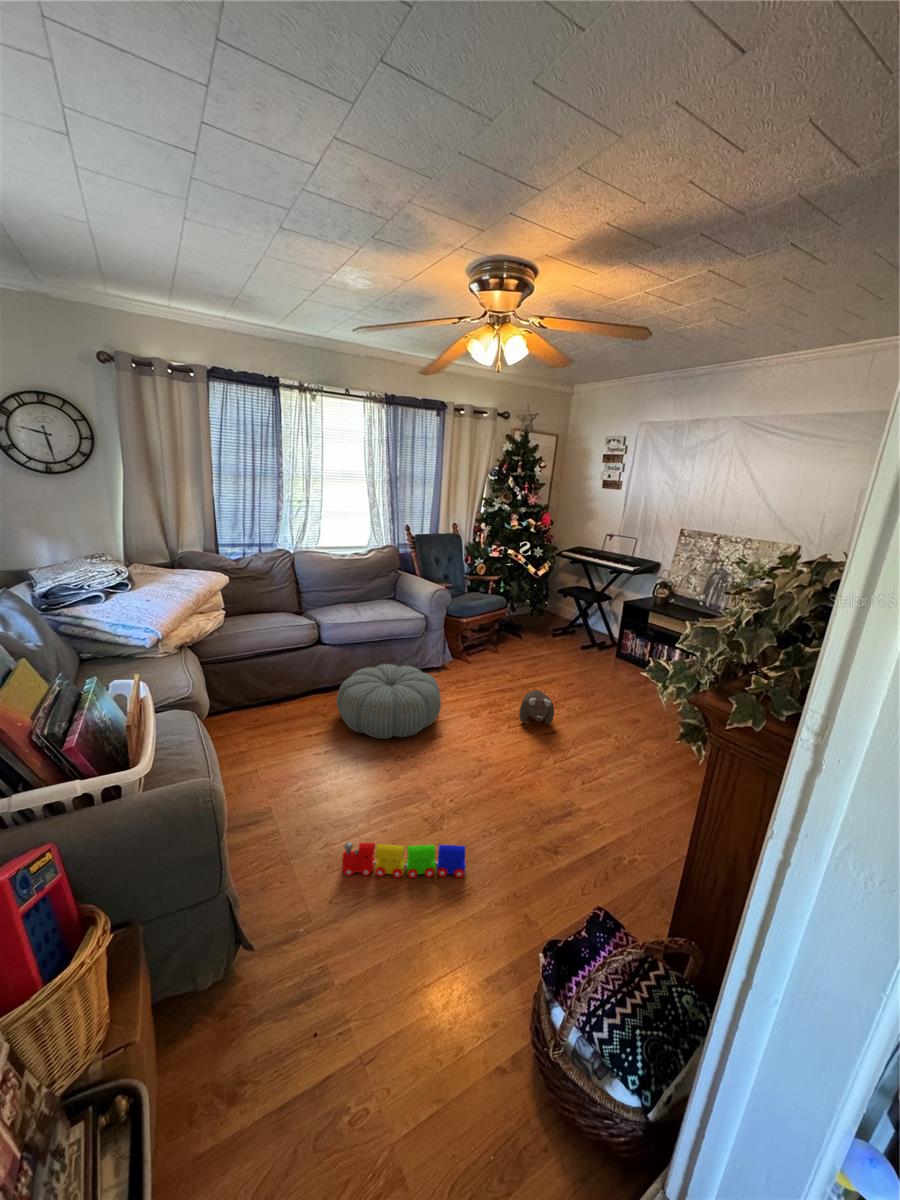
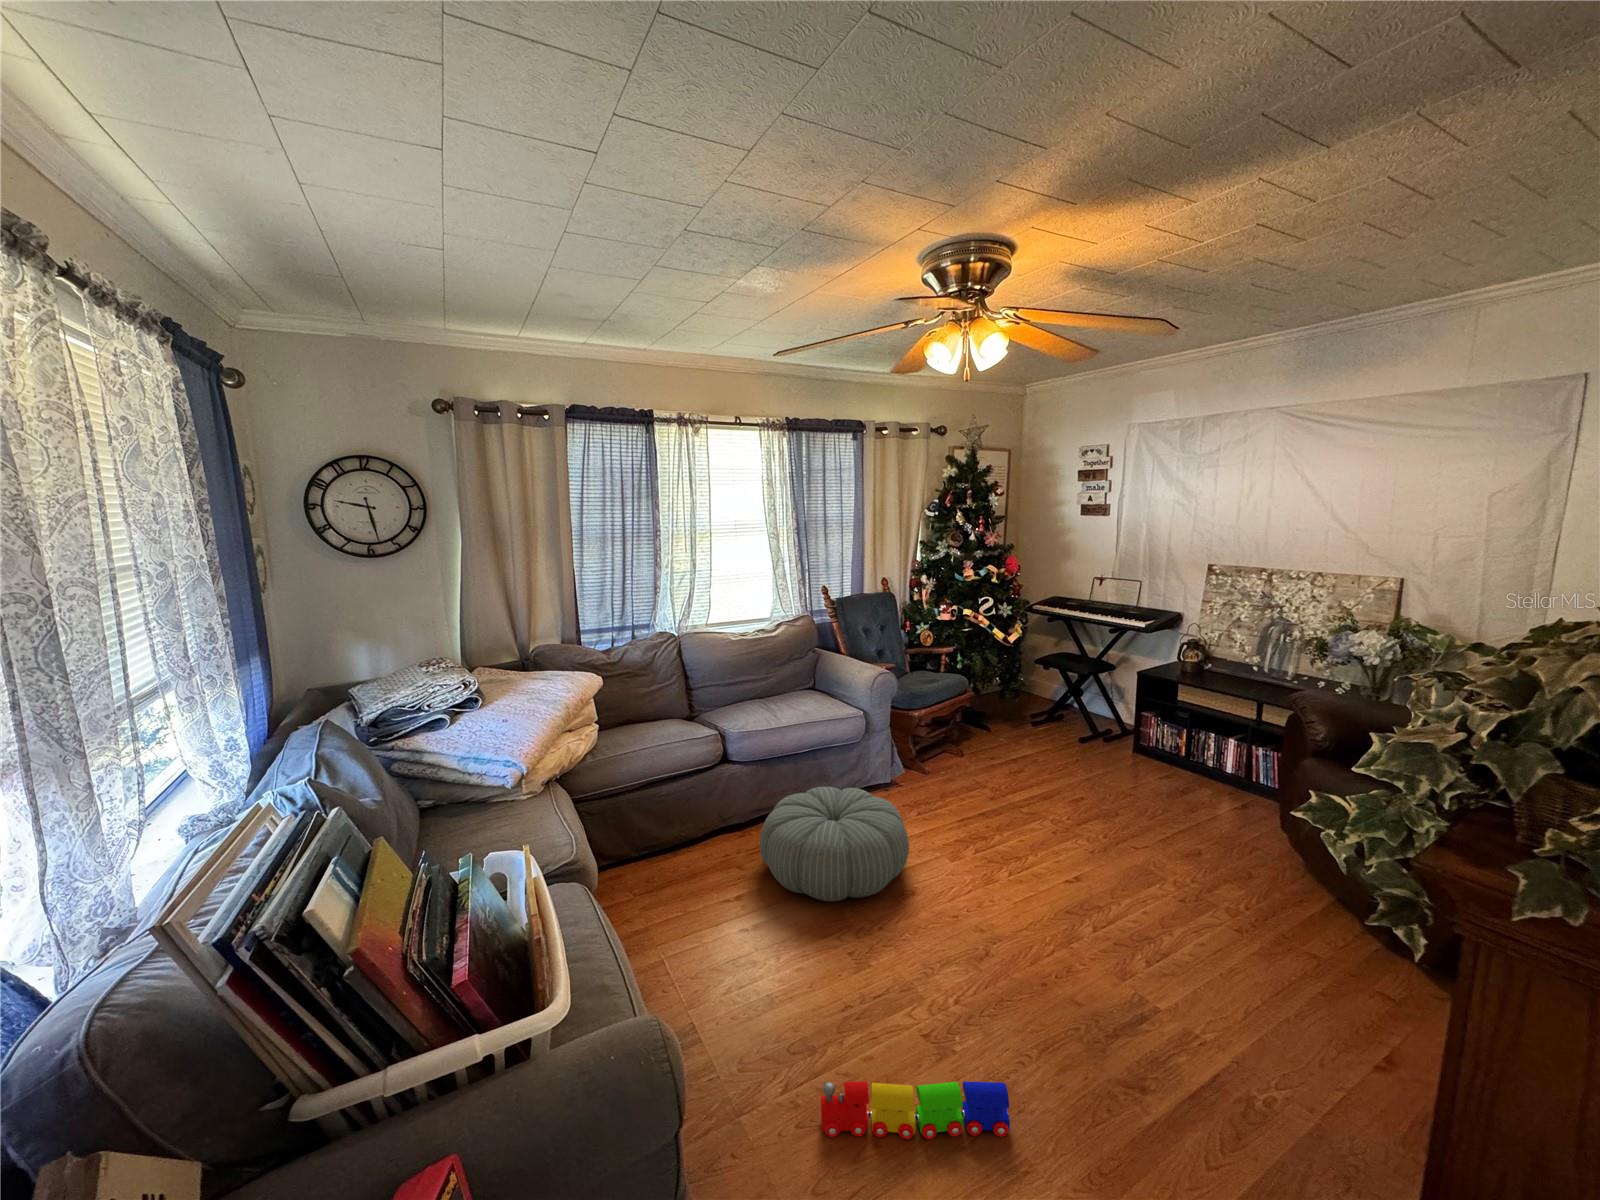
plush toy: present [519,690,554,725] -> none [1023,815,1075,867]

